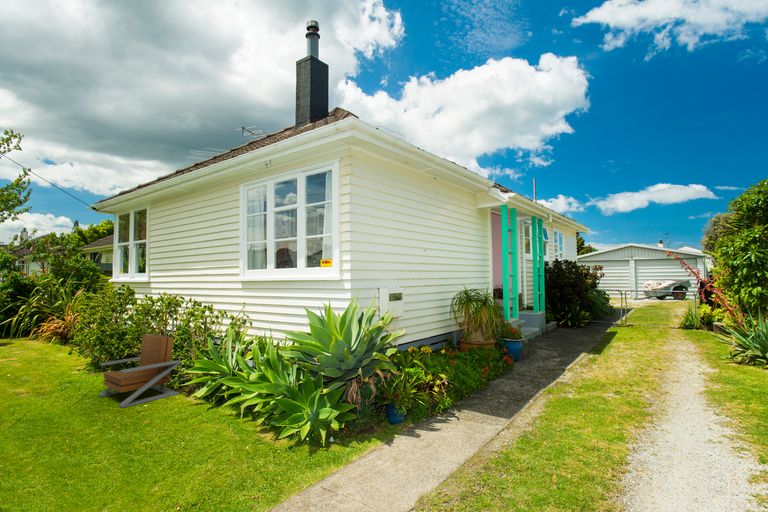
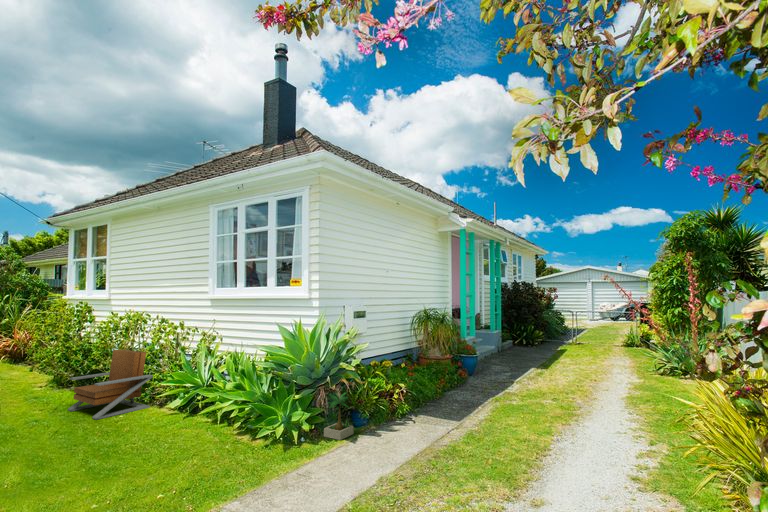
potted plant: none [356,386,389,442] -> present [324,393,353,440]

